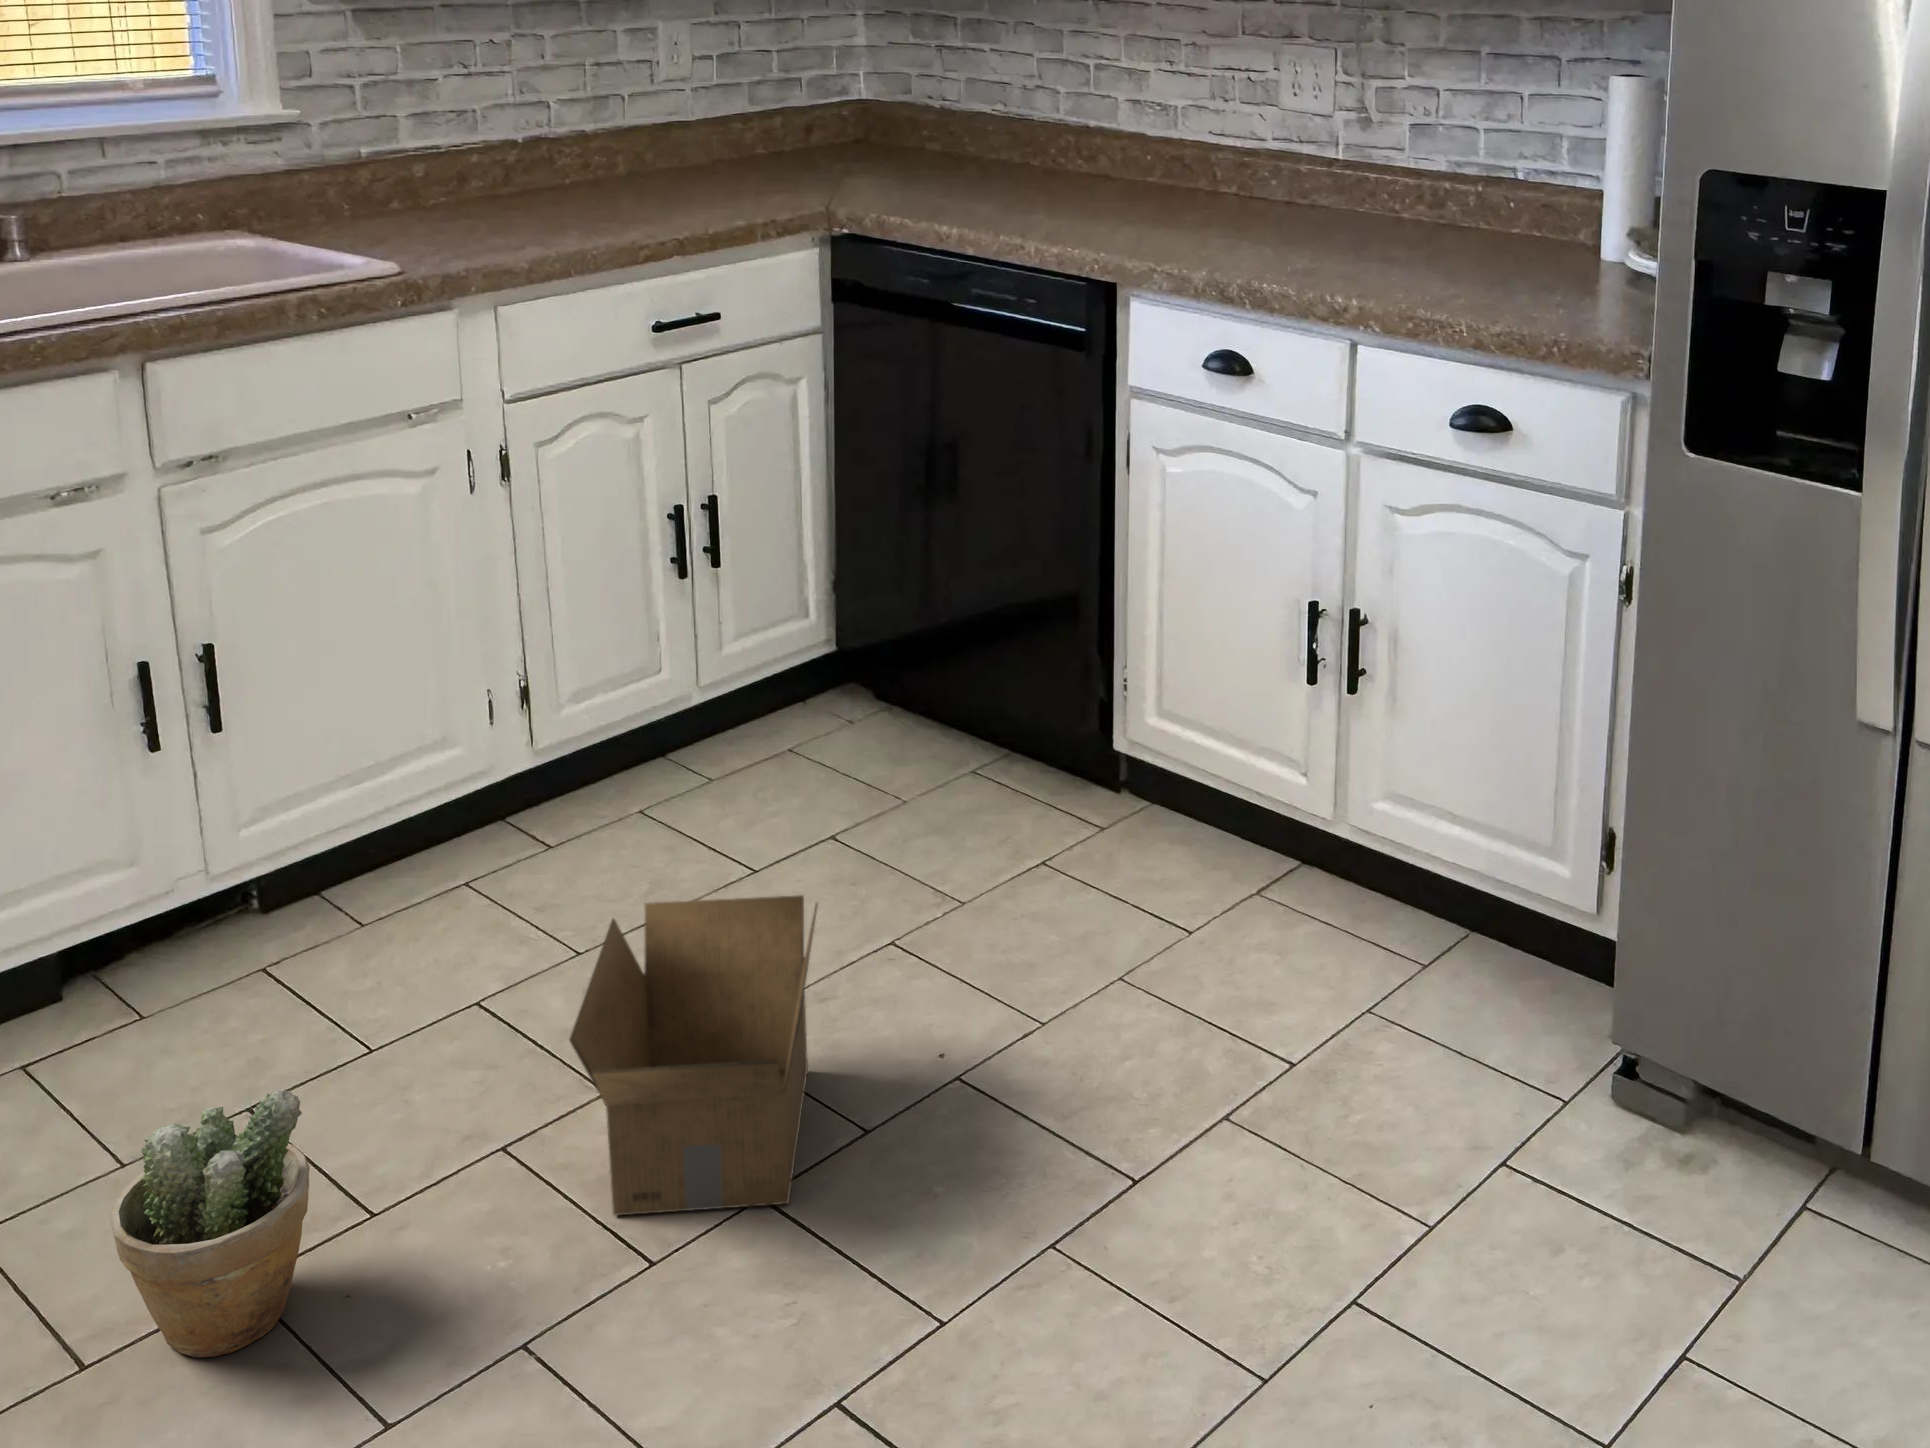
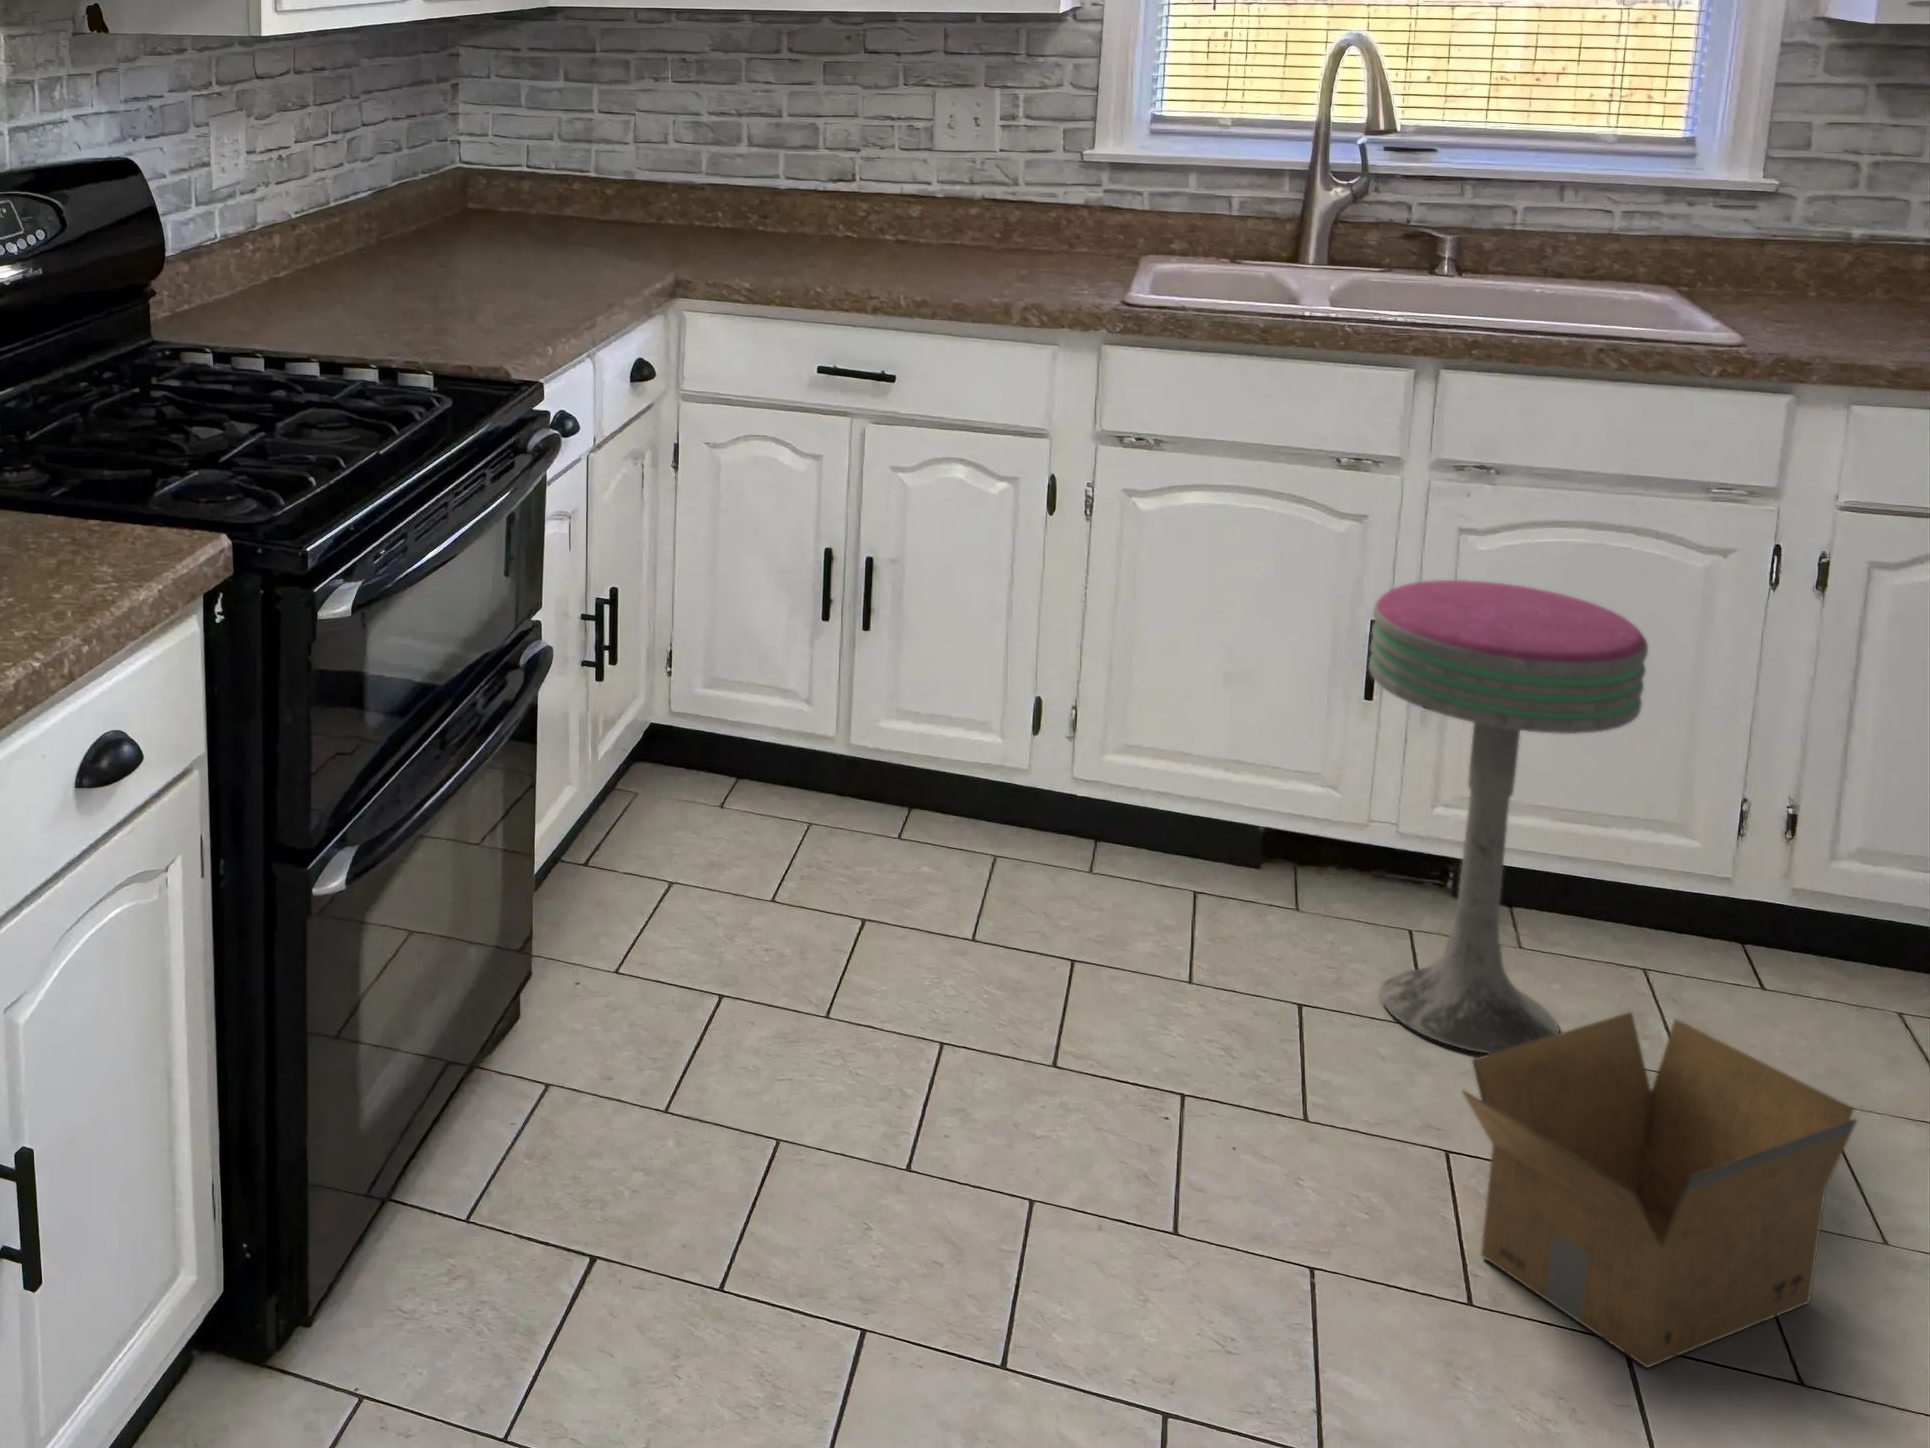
bar stool: none [205,561,485,1061] -> present [1368,580,1648,1054]
potted plant: present [110,1091,310,1357] -> none [1086,924,1239,1131]

